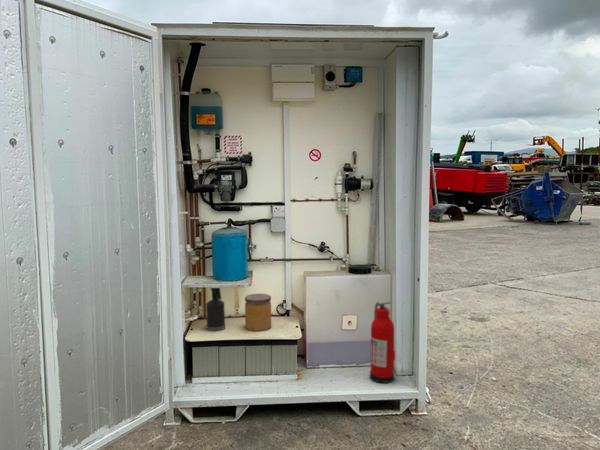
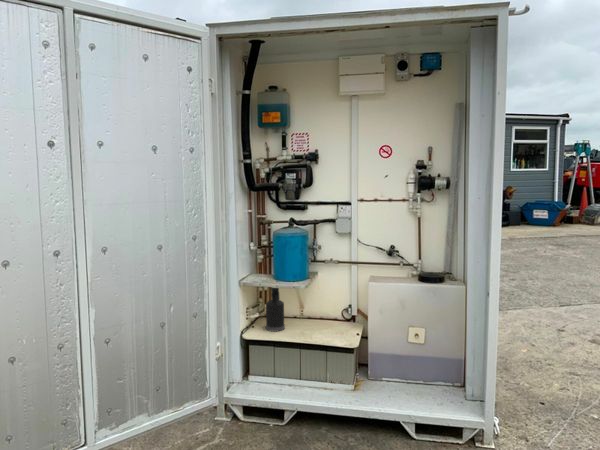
jar: present [245,294,271,331] -> none [304,296,331,335]
fire extinguisher: present [370,302,395,383] -> none [433,315,463,408]

